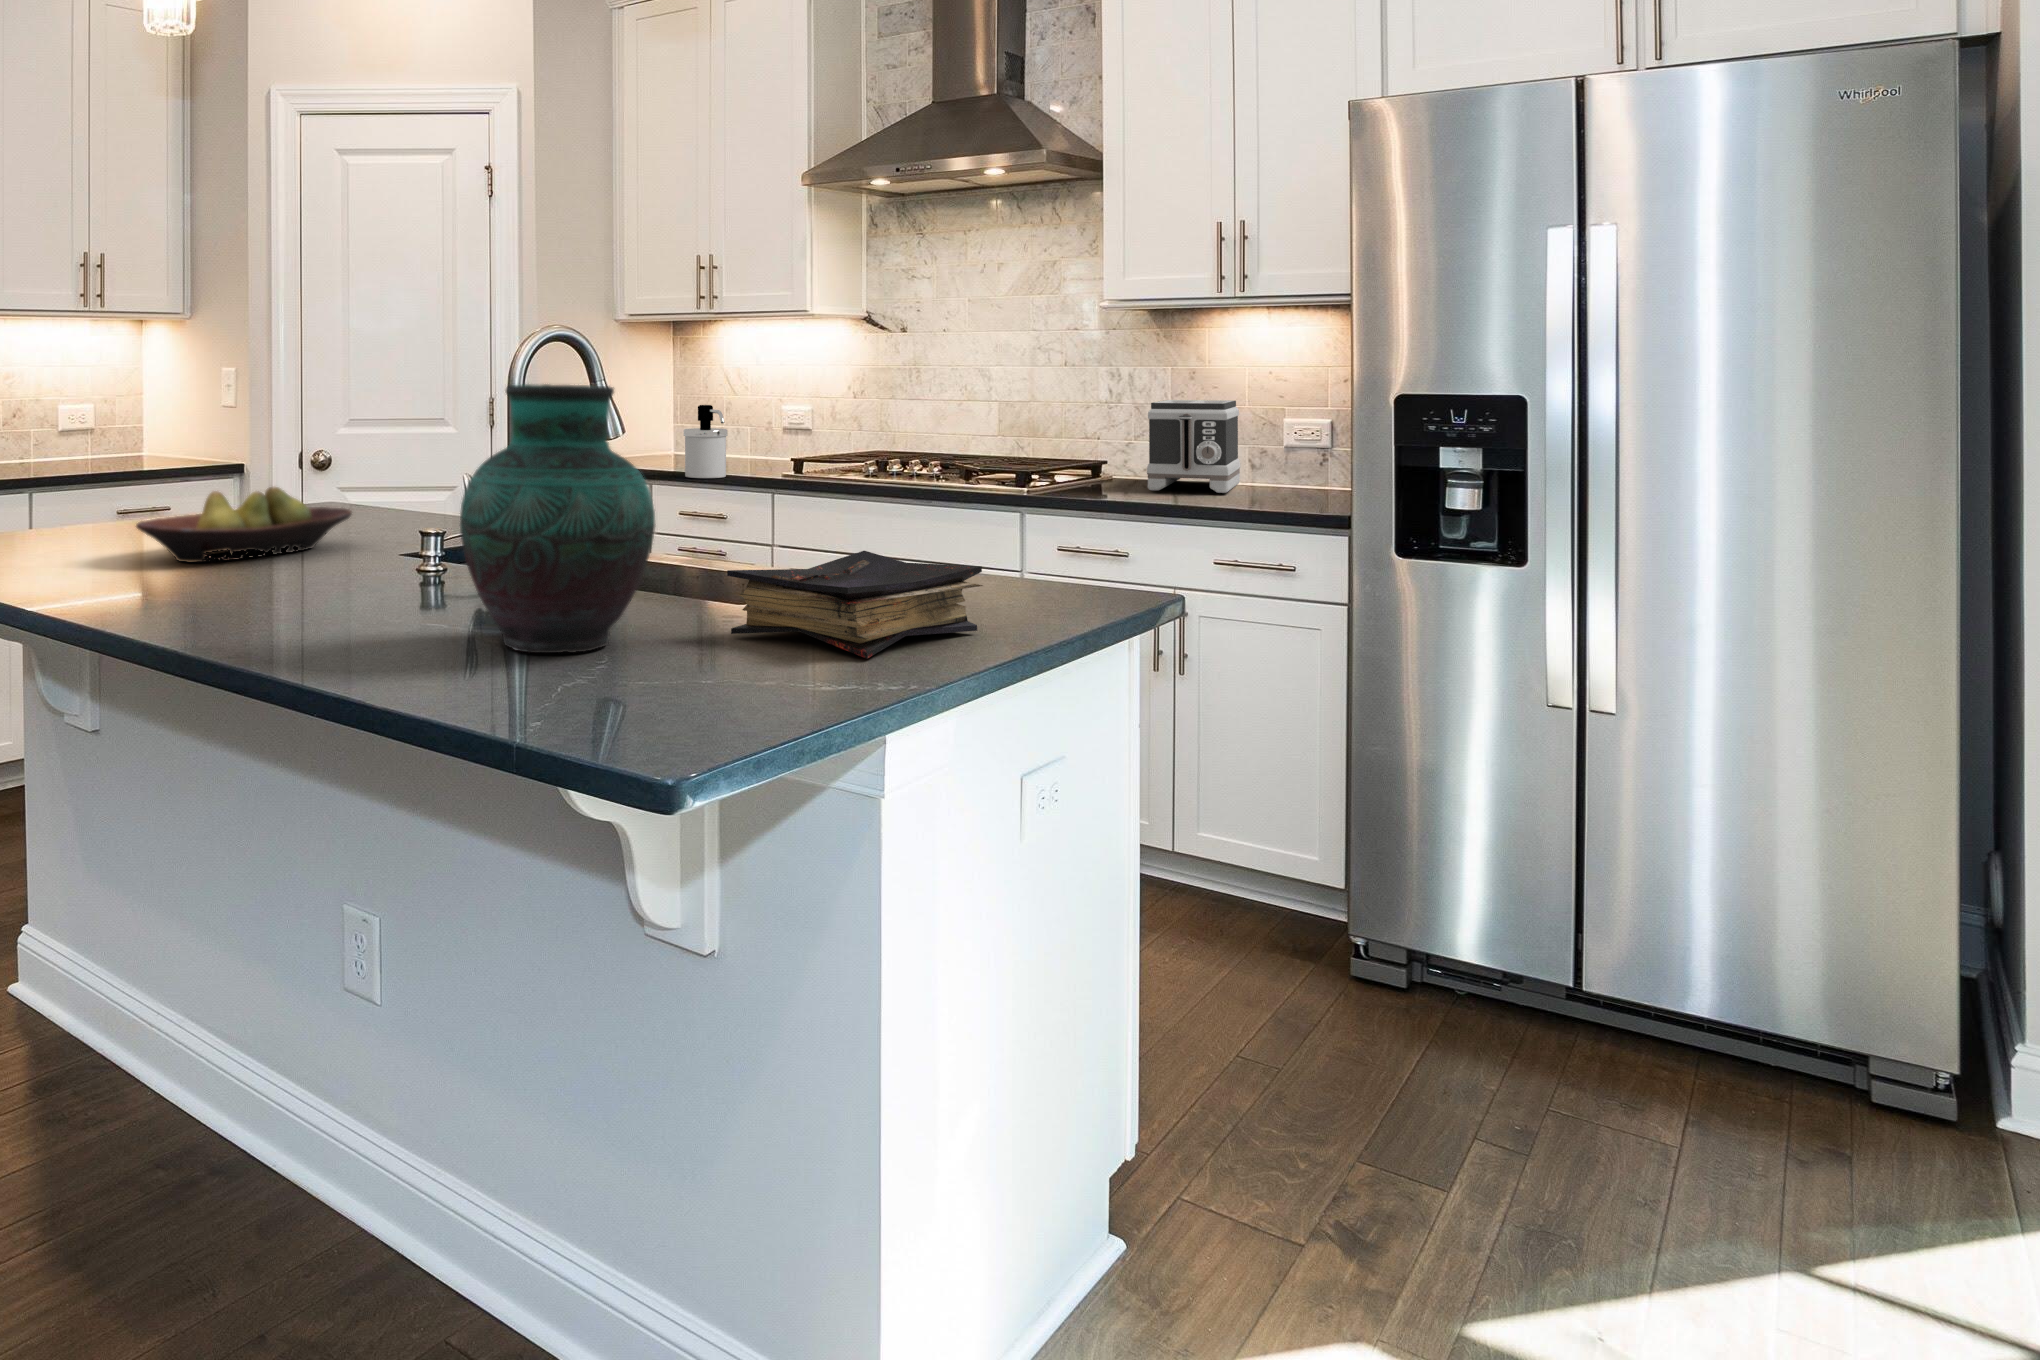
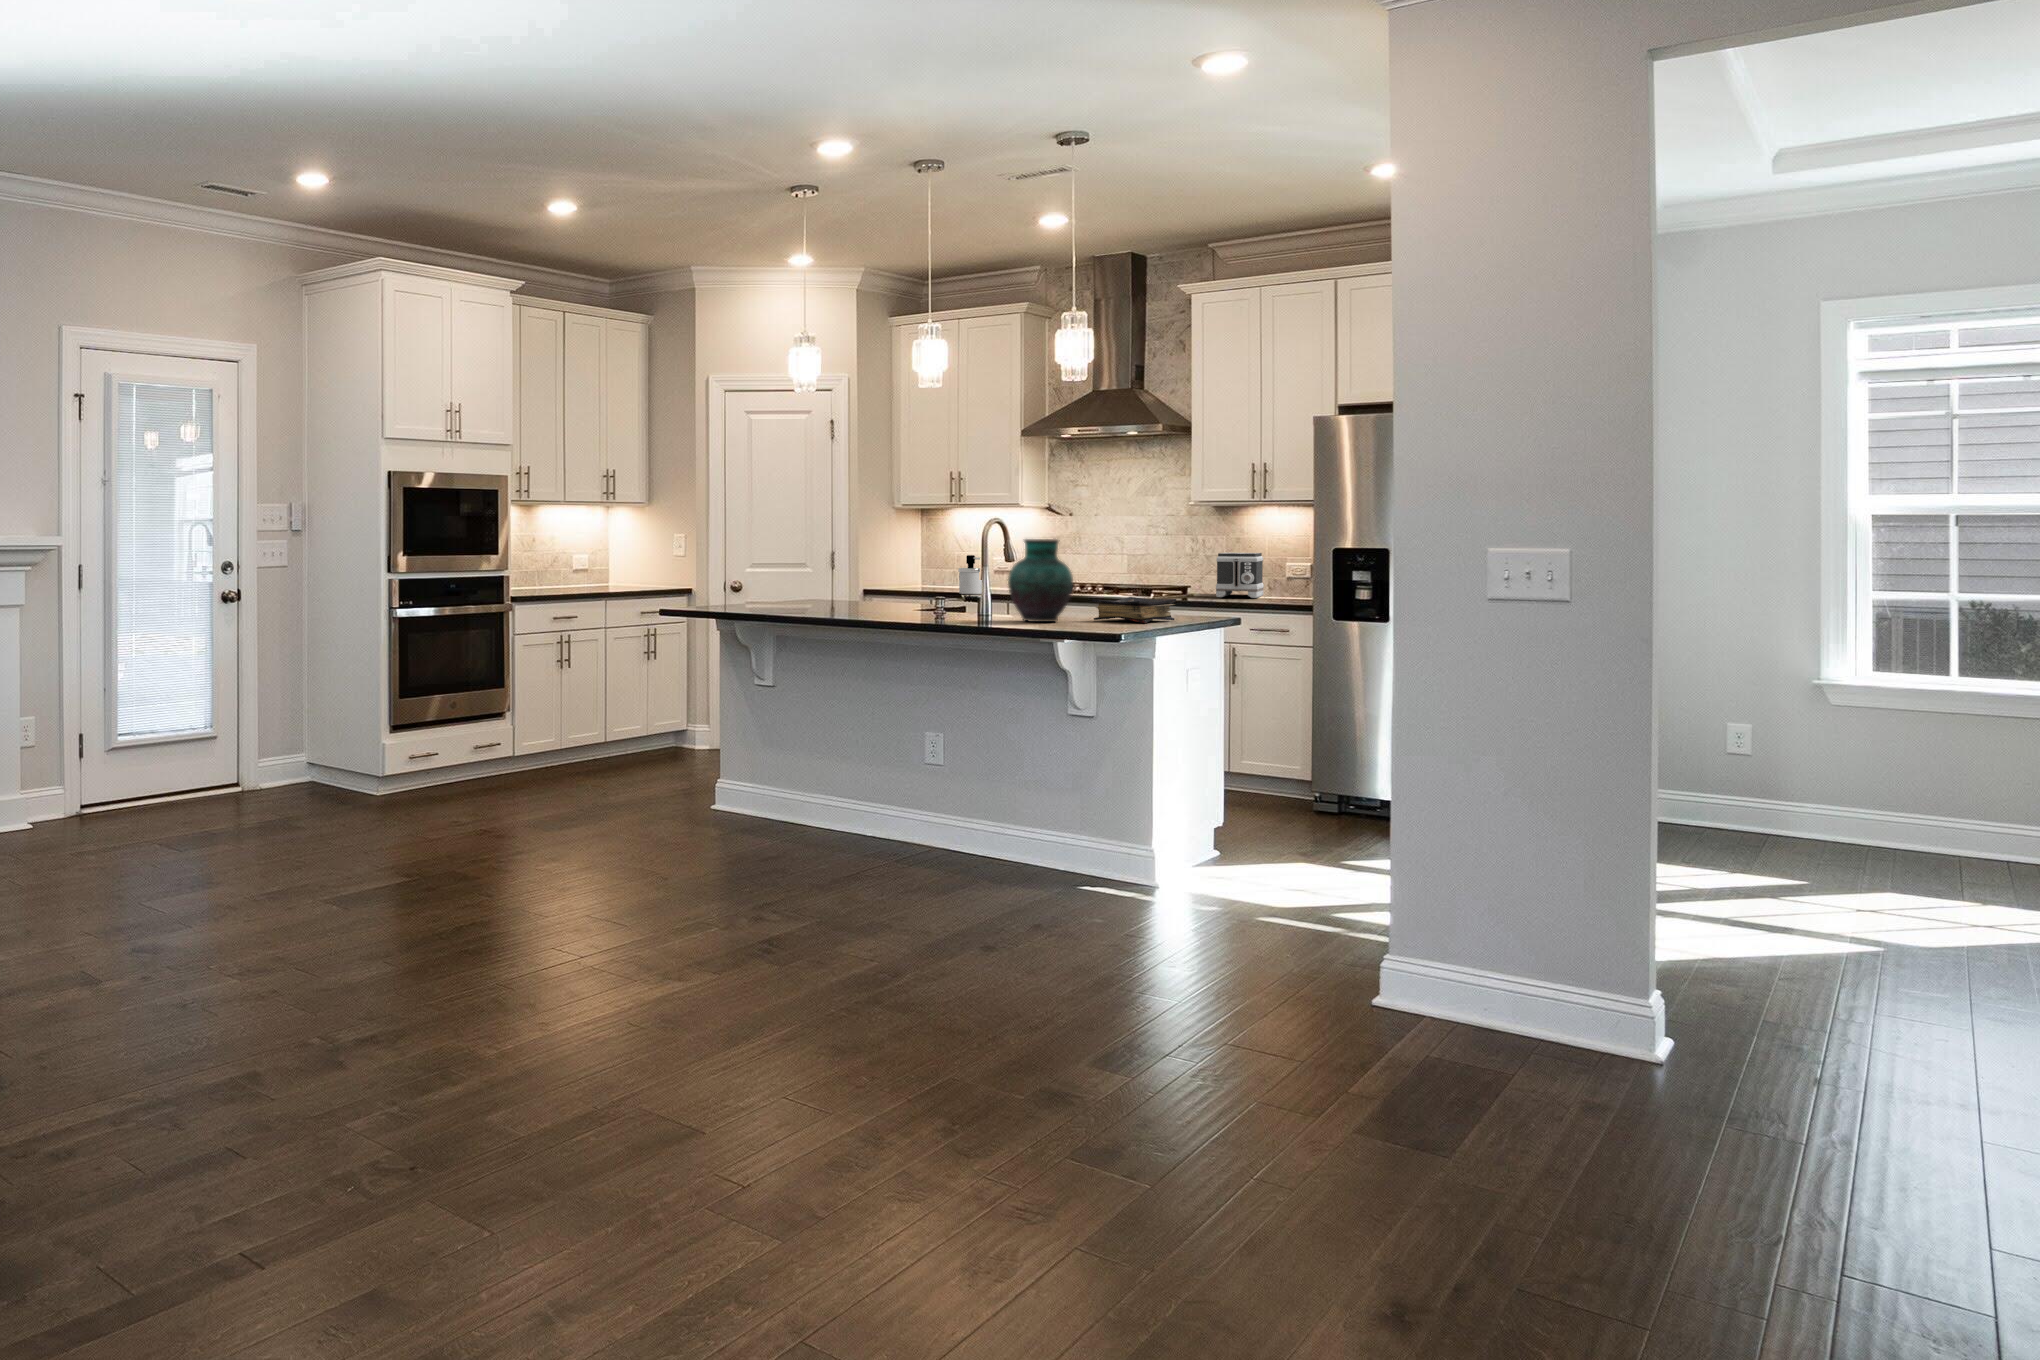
fruit bowl: present [136,487,352,562] -> none [818,582,890,610]

